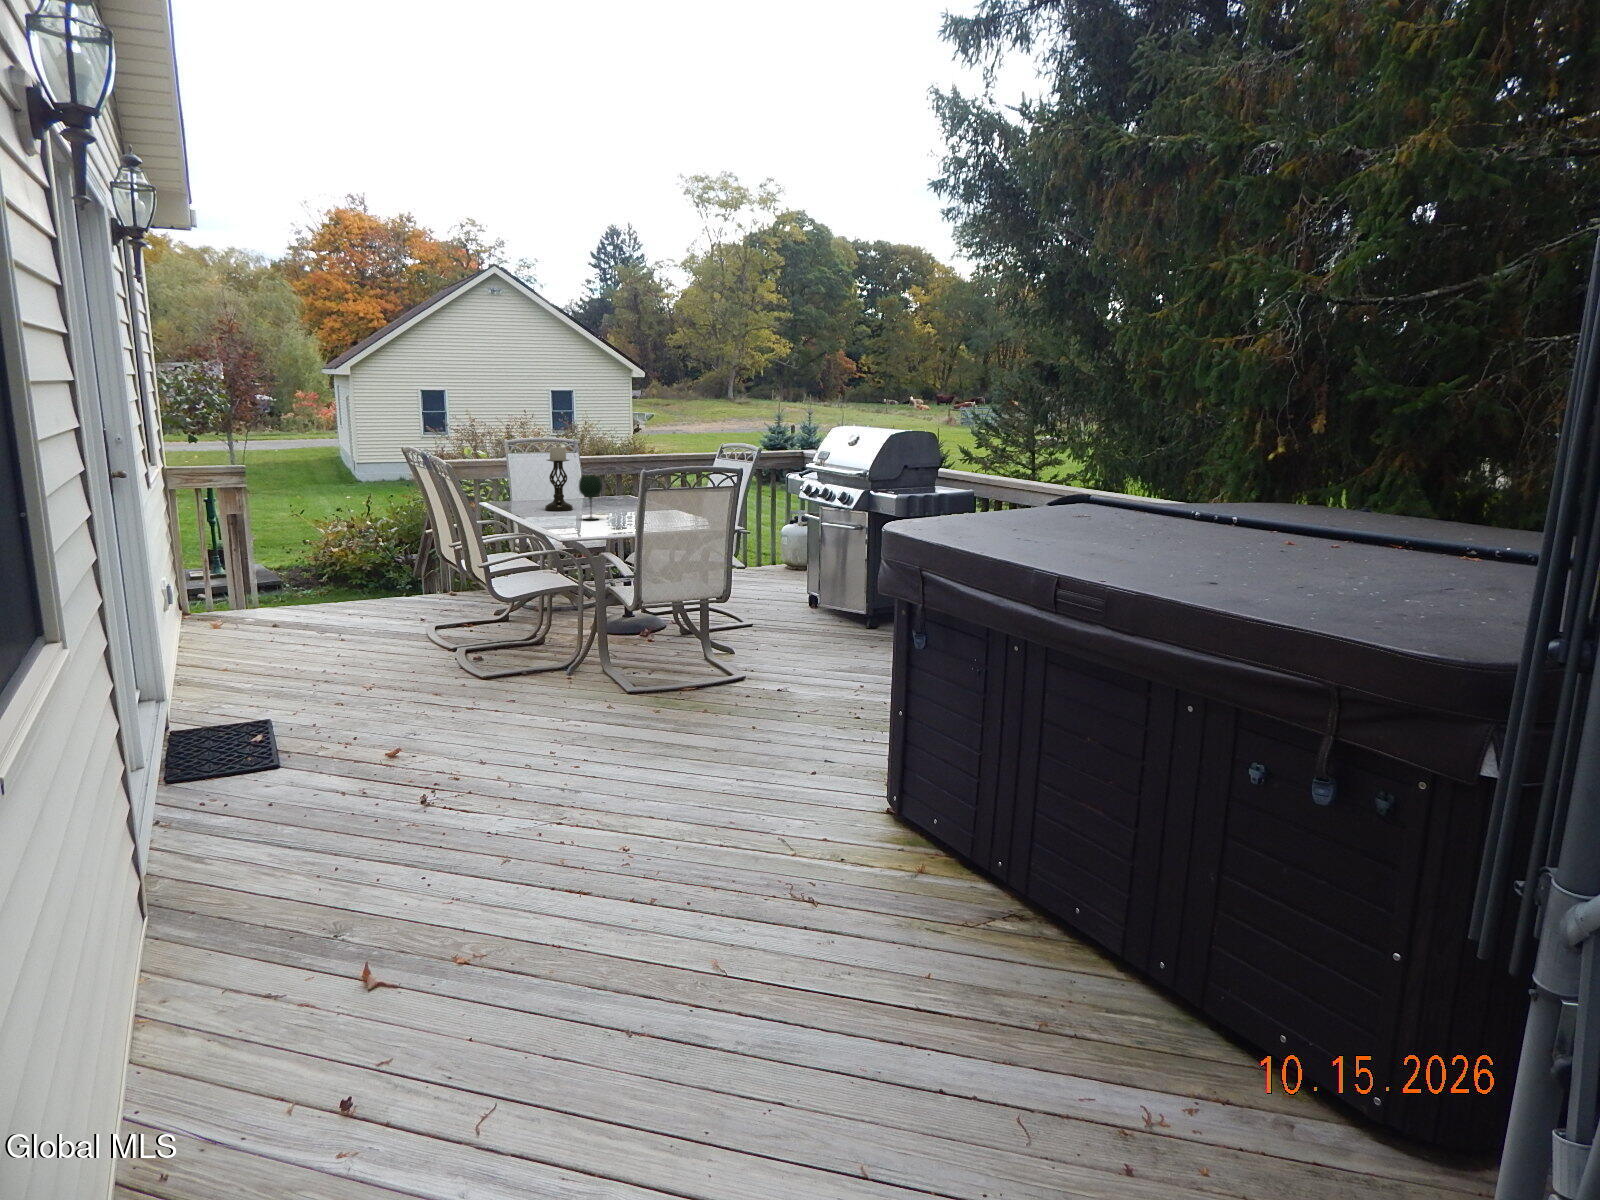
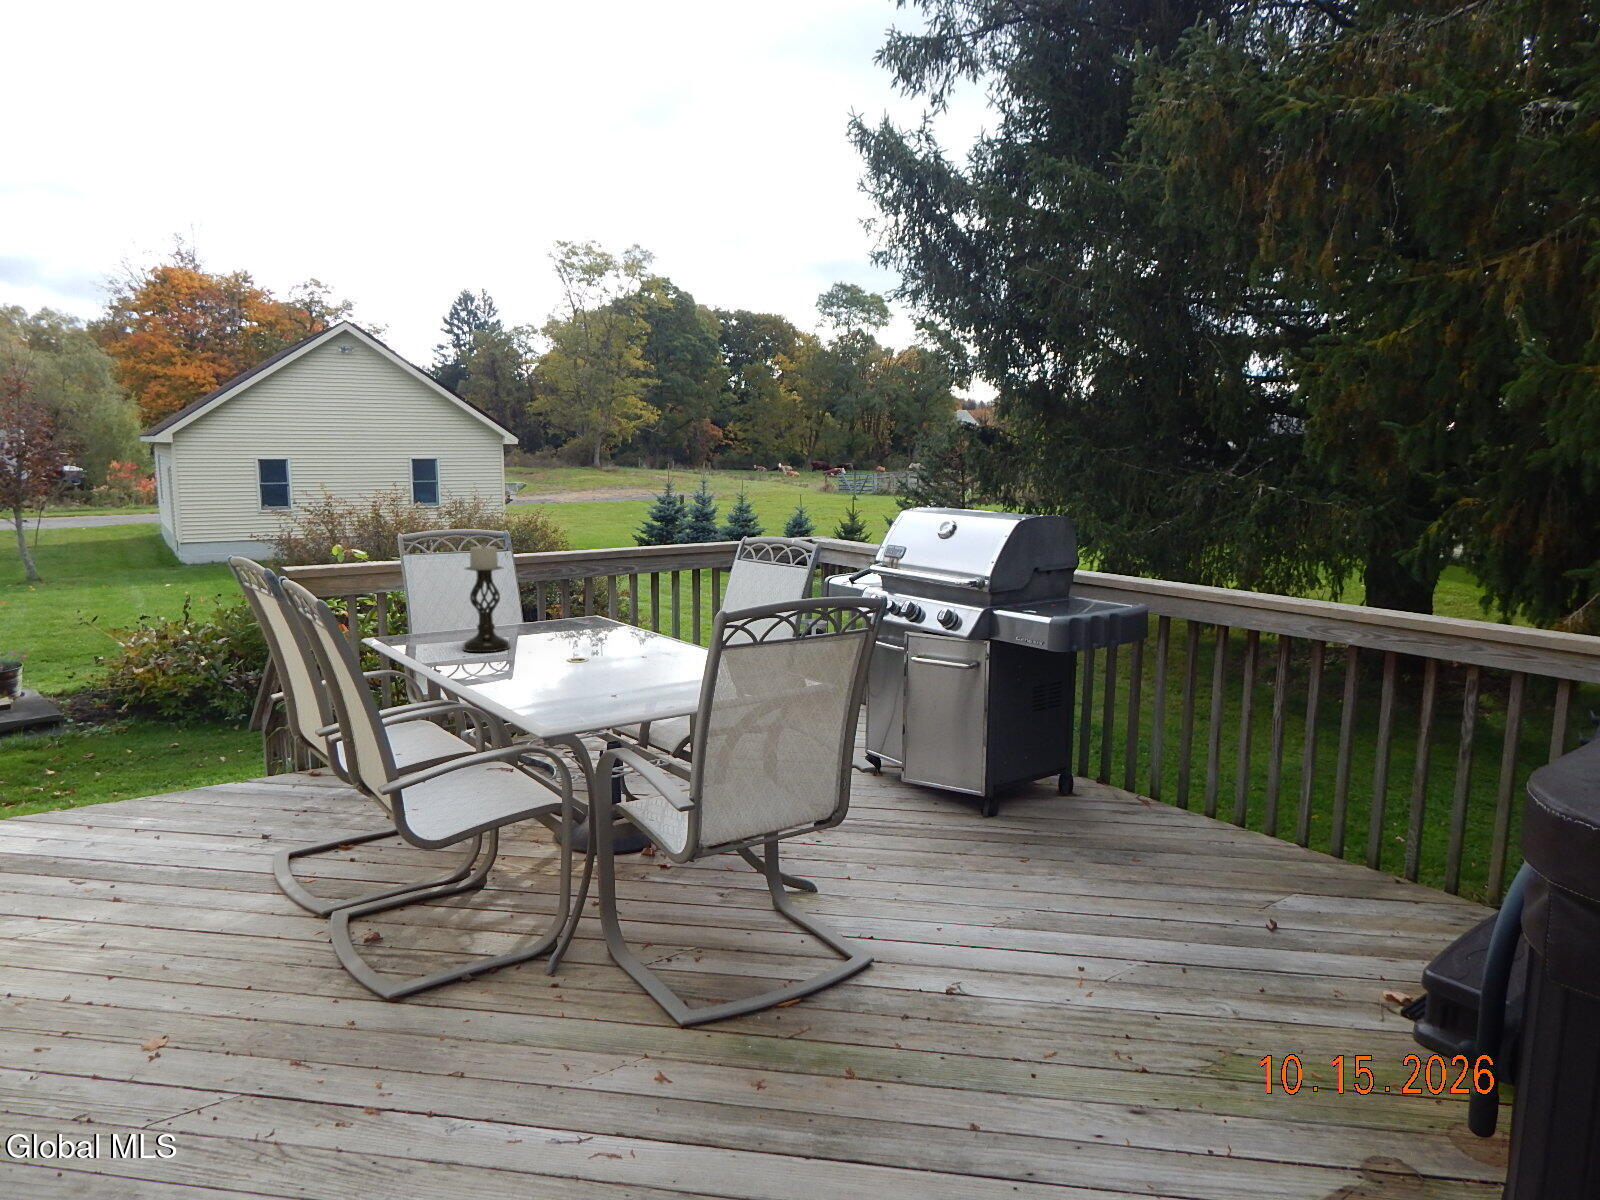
wine glass: present [579,475,602,520] -> none [532,598,573,675]

